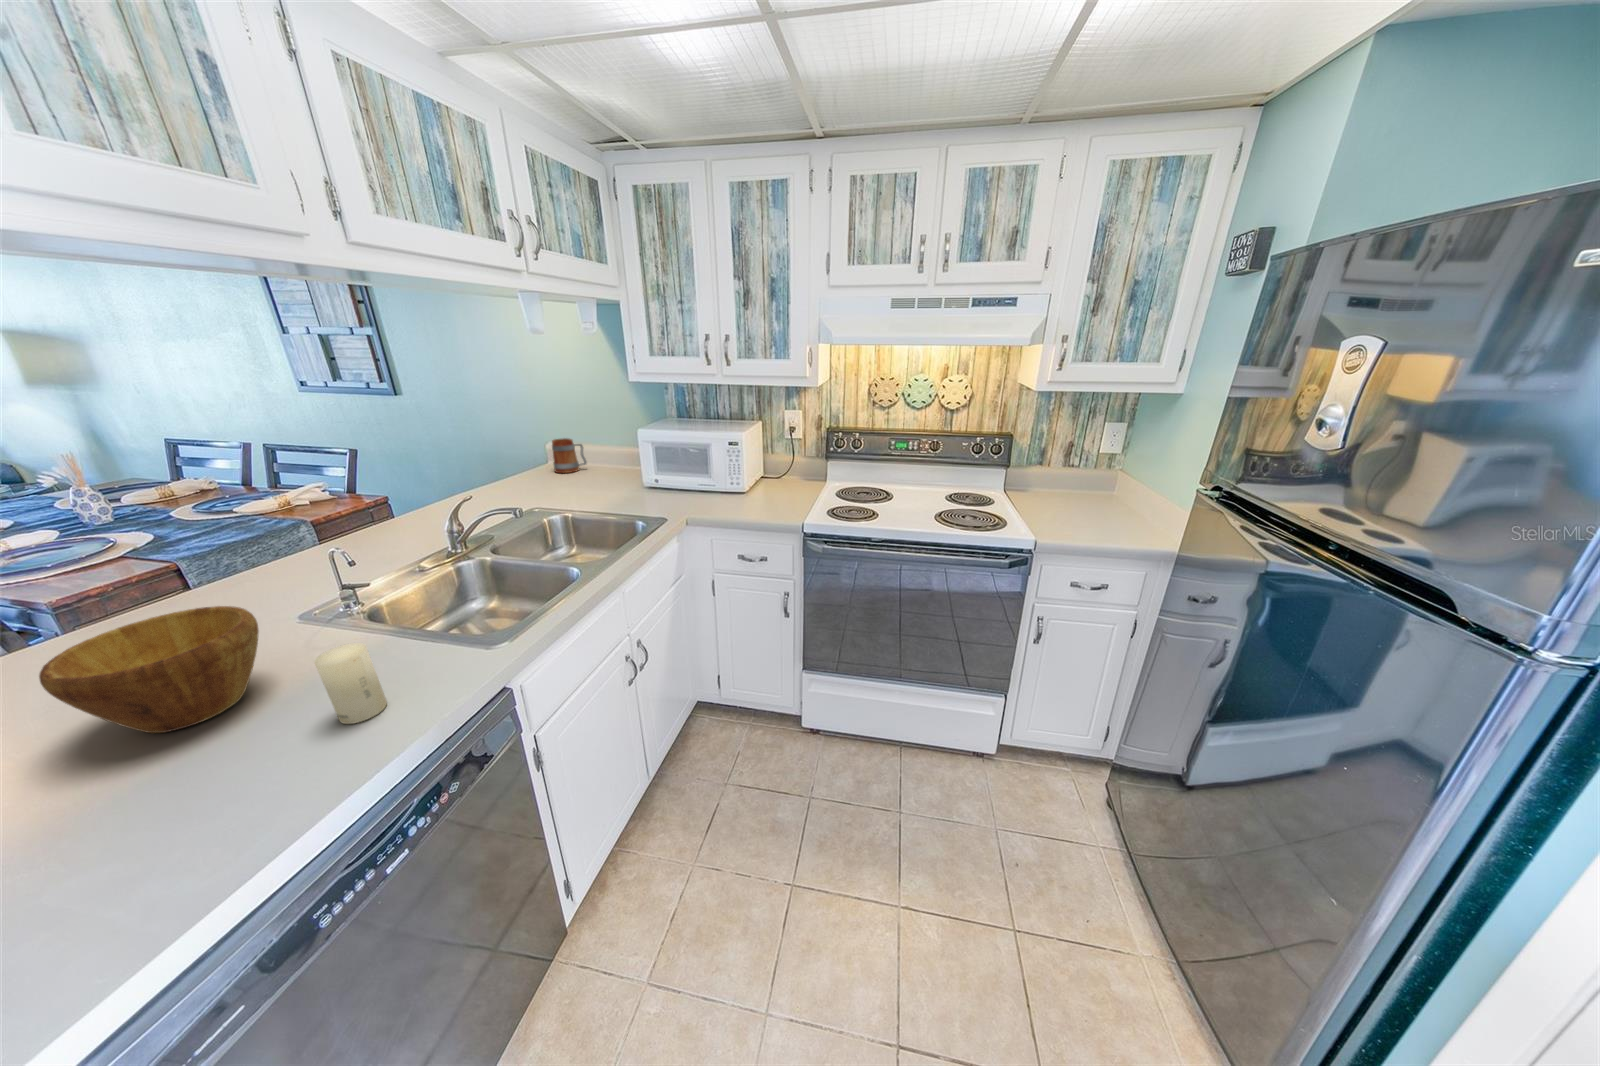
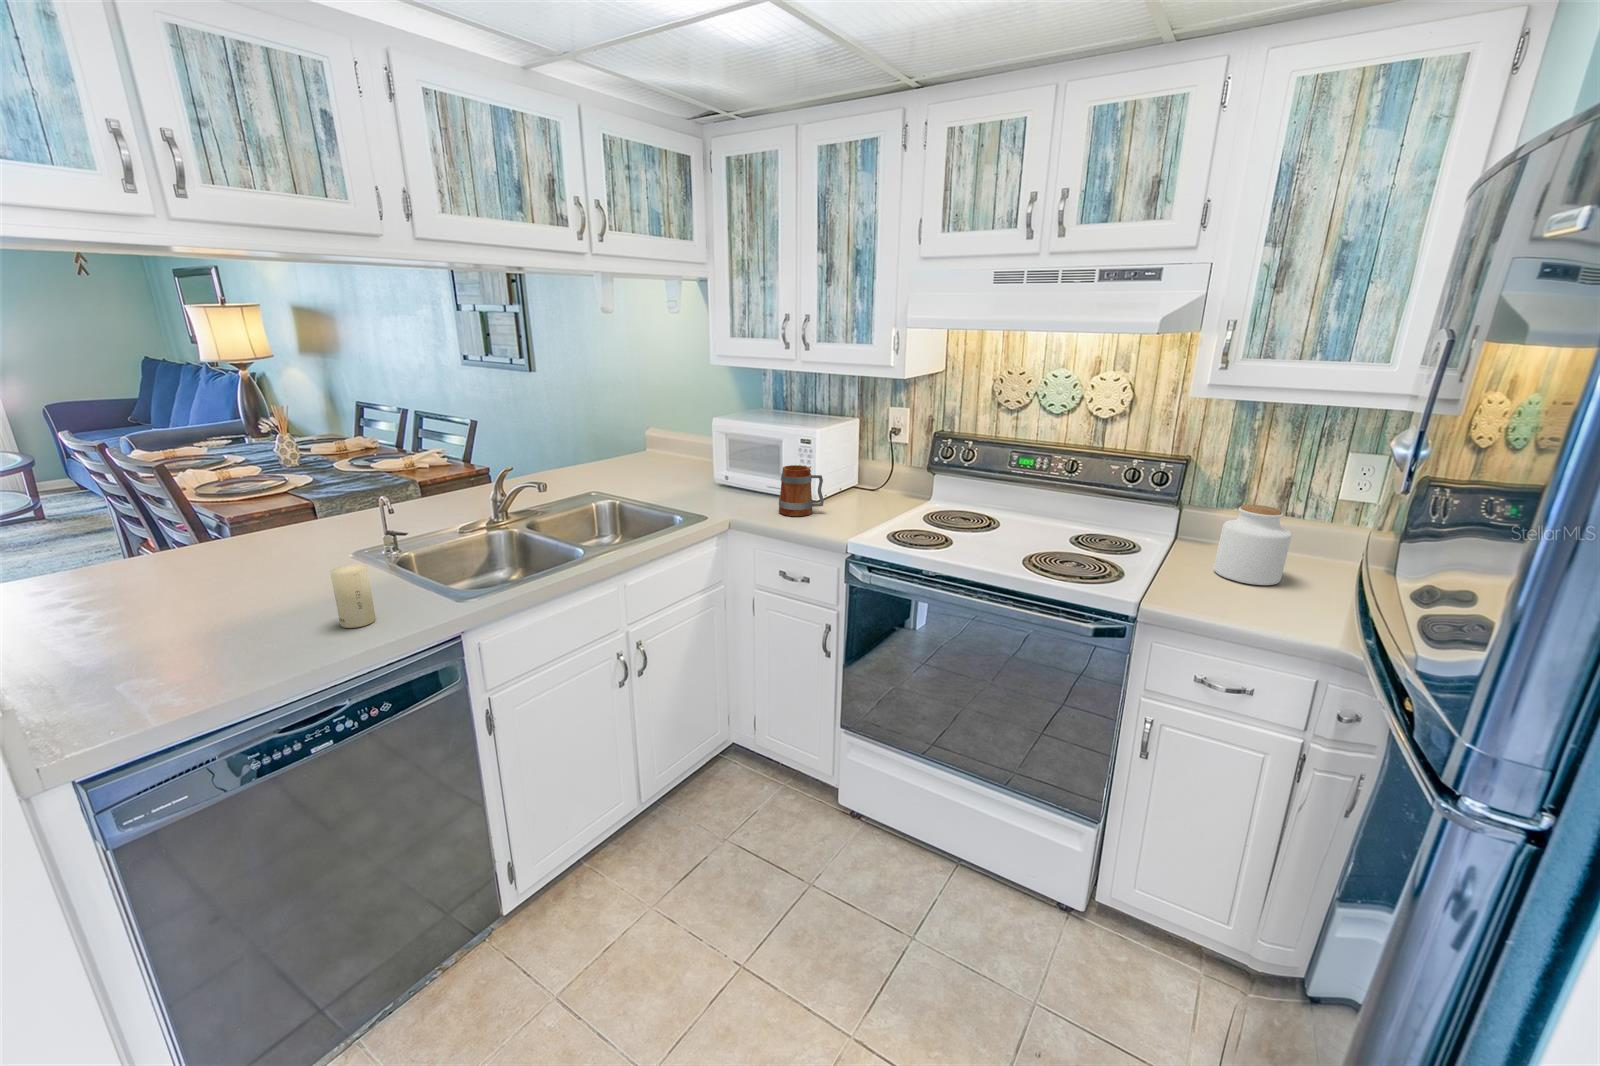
mug: present [552,438,587,473] -> present [779,465,824,516]
jar: none [1049,464,1099,517] -> present [1214,505,1291,585]
bowl: present [39,606,259,733] -> none [191,524,315,608]

